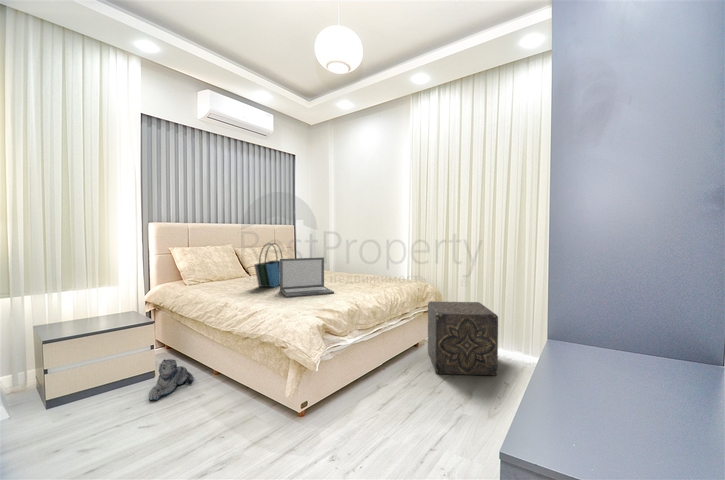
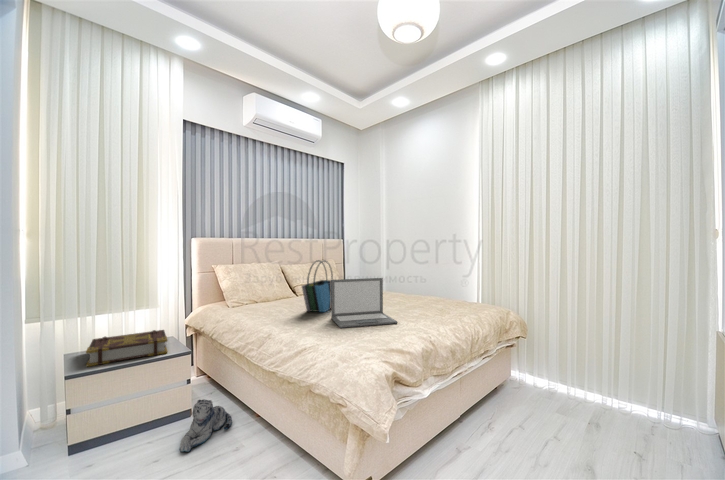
ottoman: present [428,301,498,375] -> none [513,334,624,443]
book: none [58,304,133,334] -> present [86,330,167,366]

